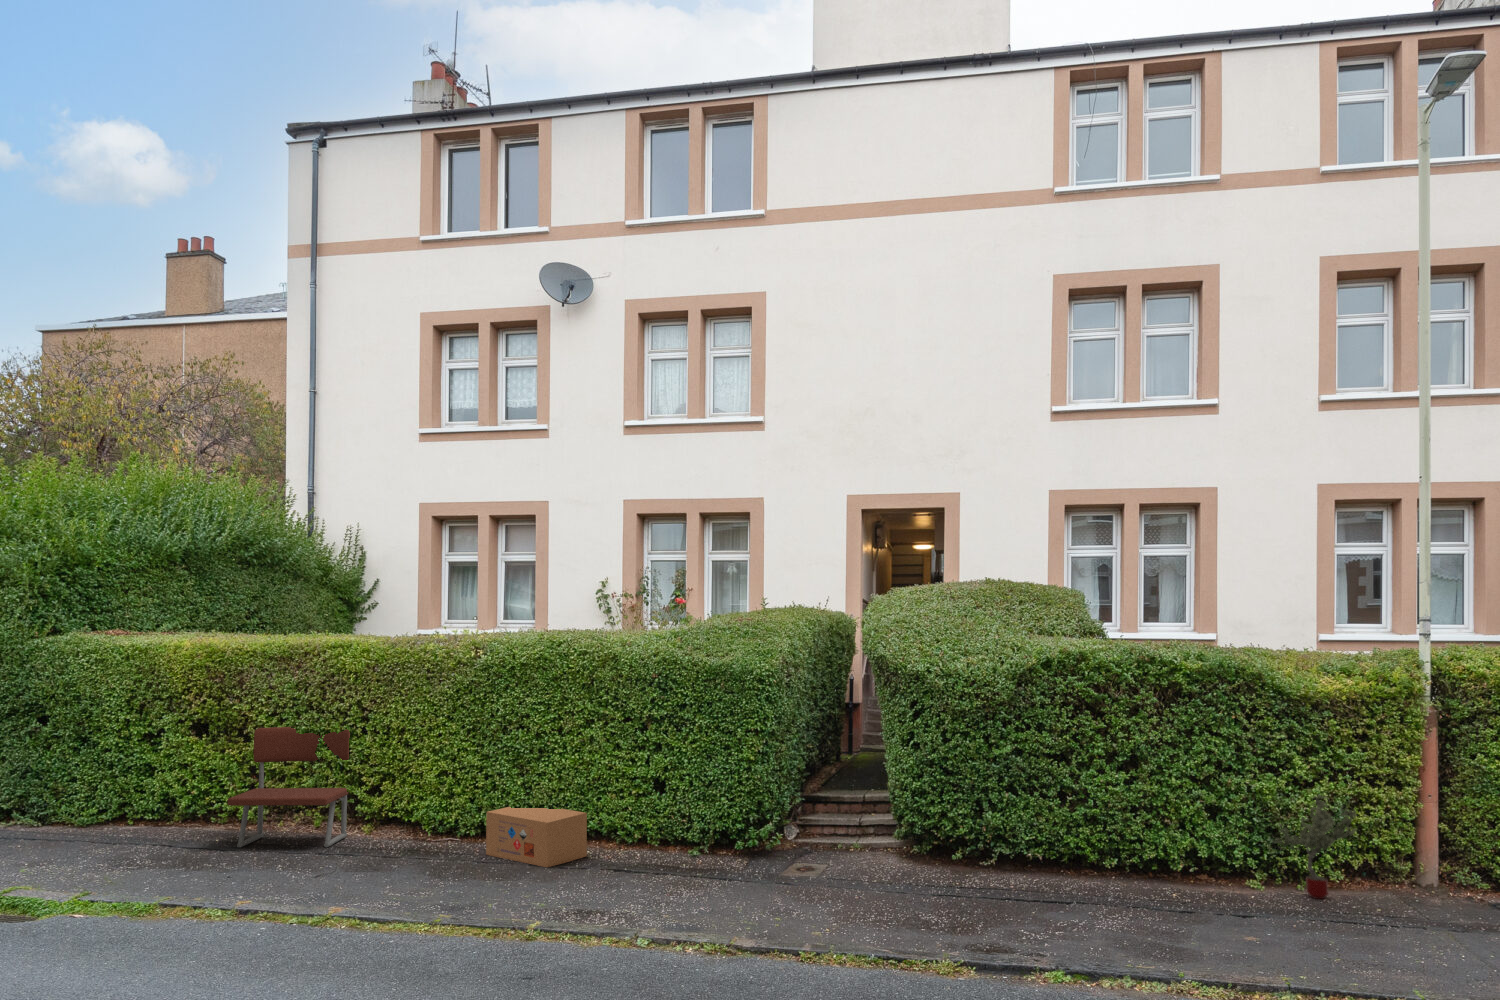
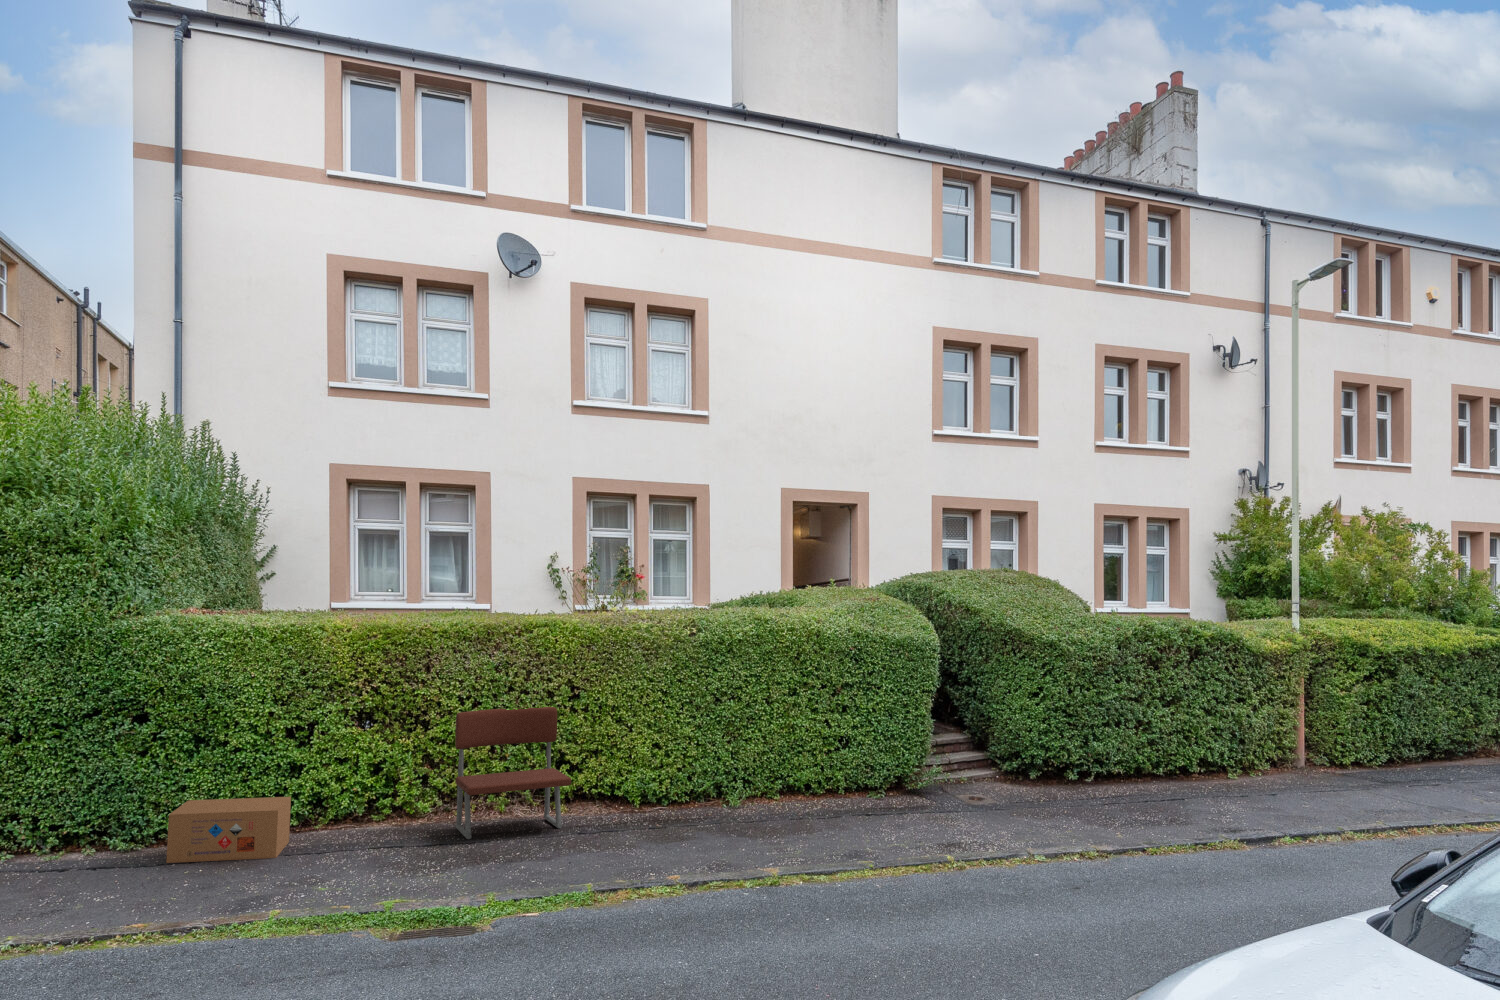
potted tree: present [1272,795,1356,899] -> none [1245,715,1290,782]
cardboard box: present [486,807,587,867] -> present [166,797,291,863]

